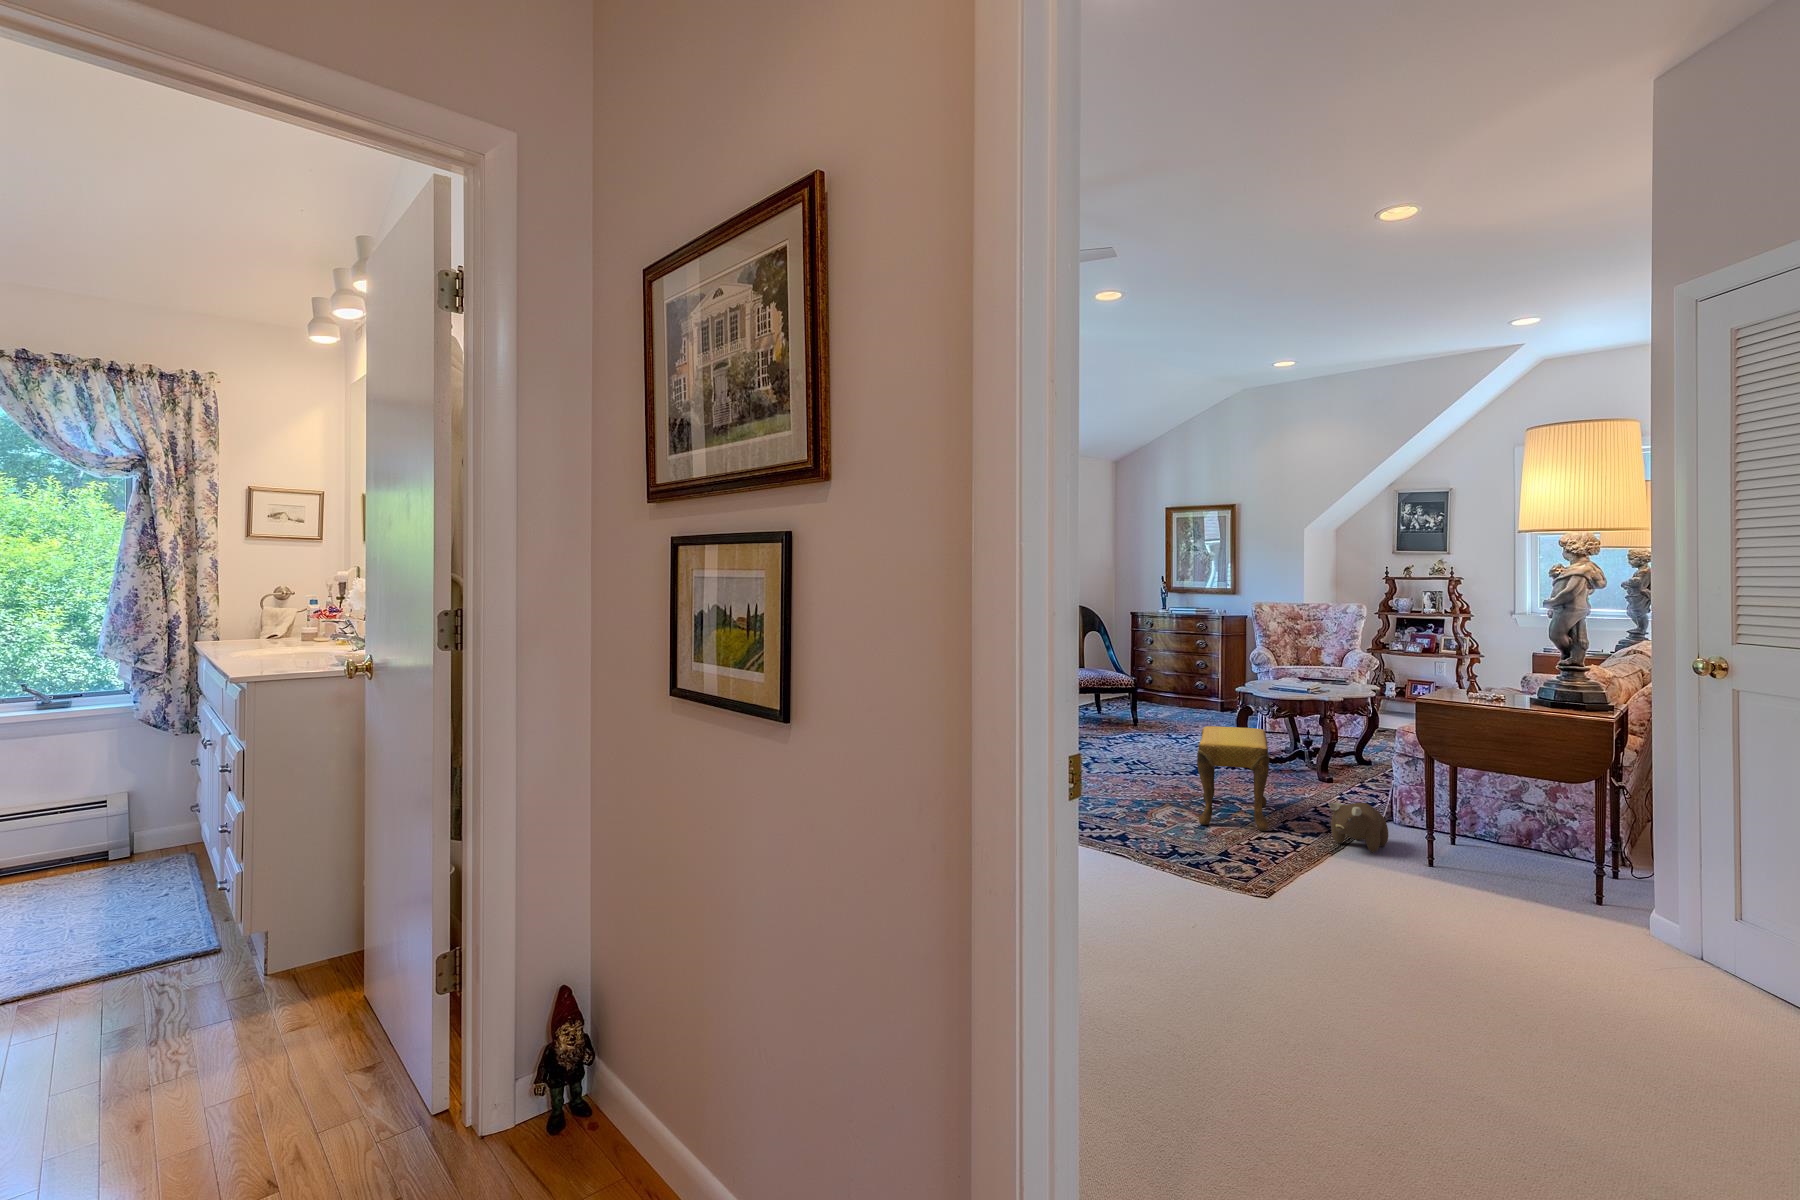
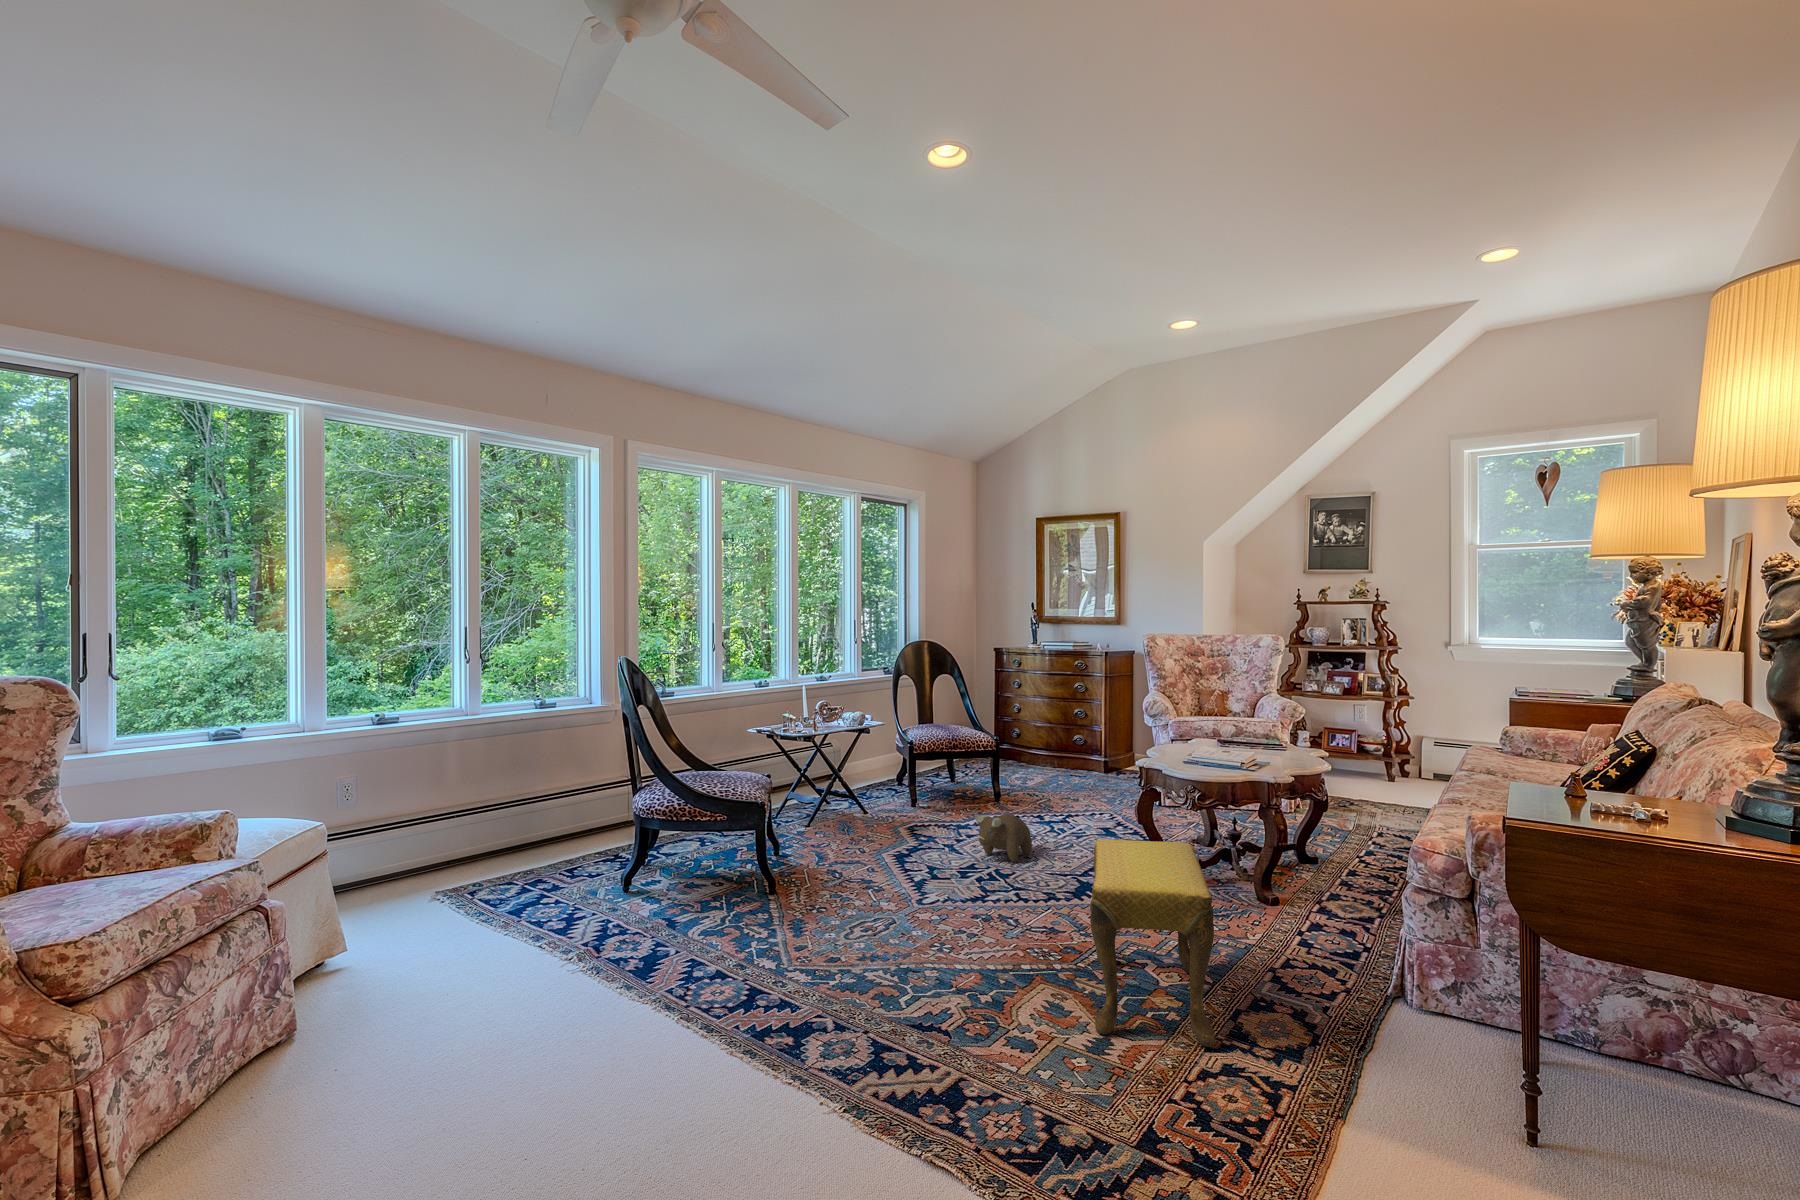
plush toy: present [1329,802,1388,852] -> present [974,814,1032,862]

